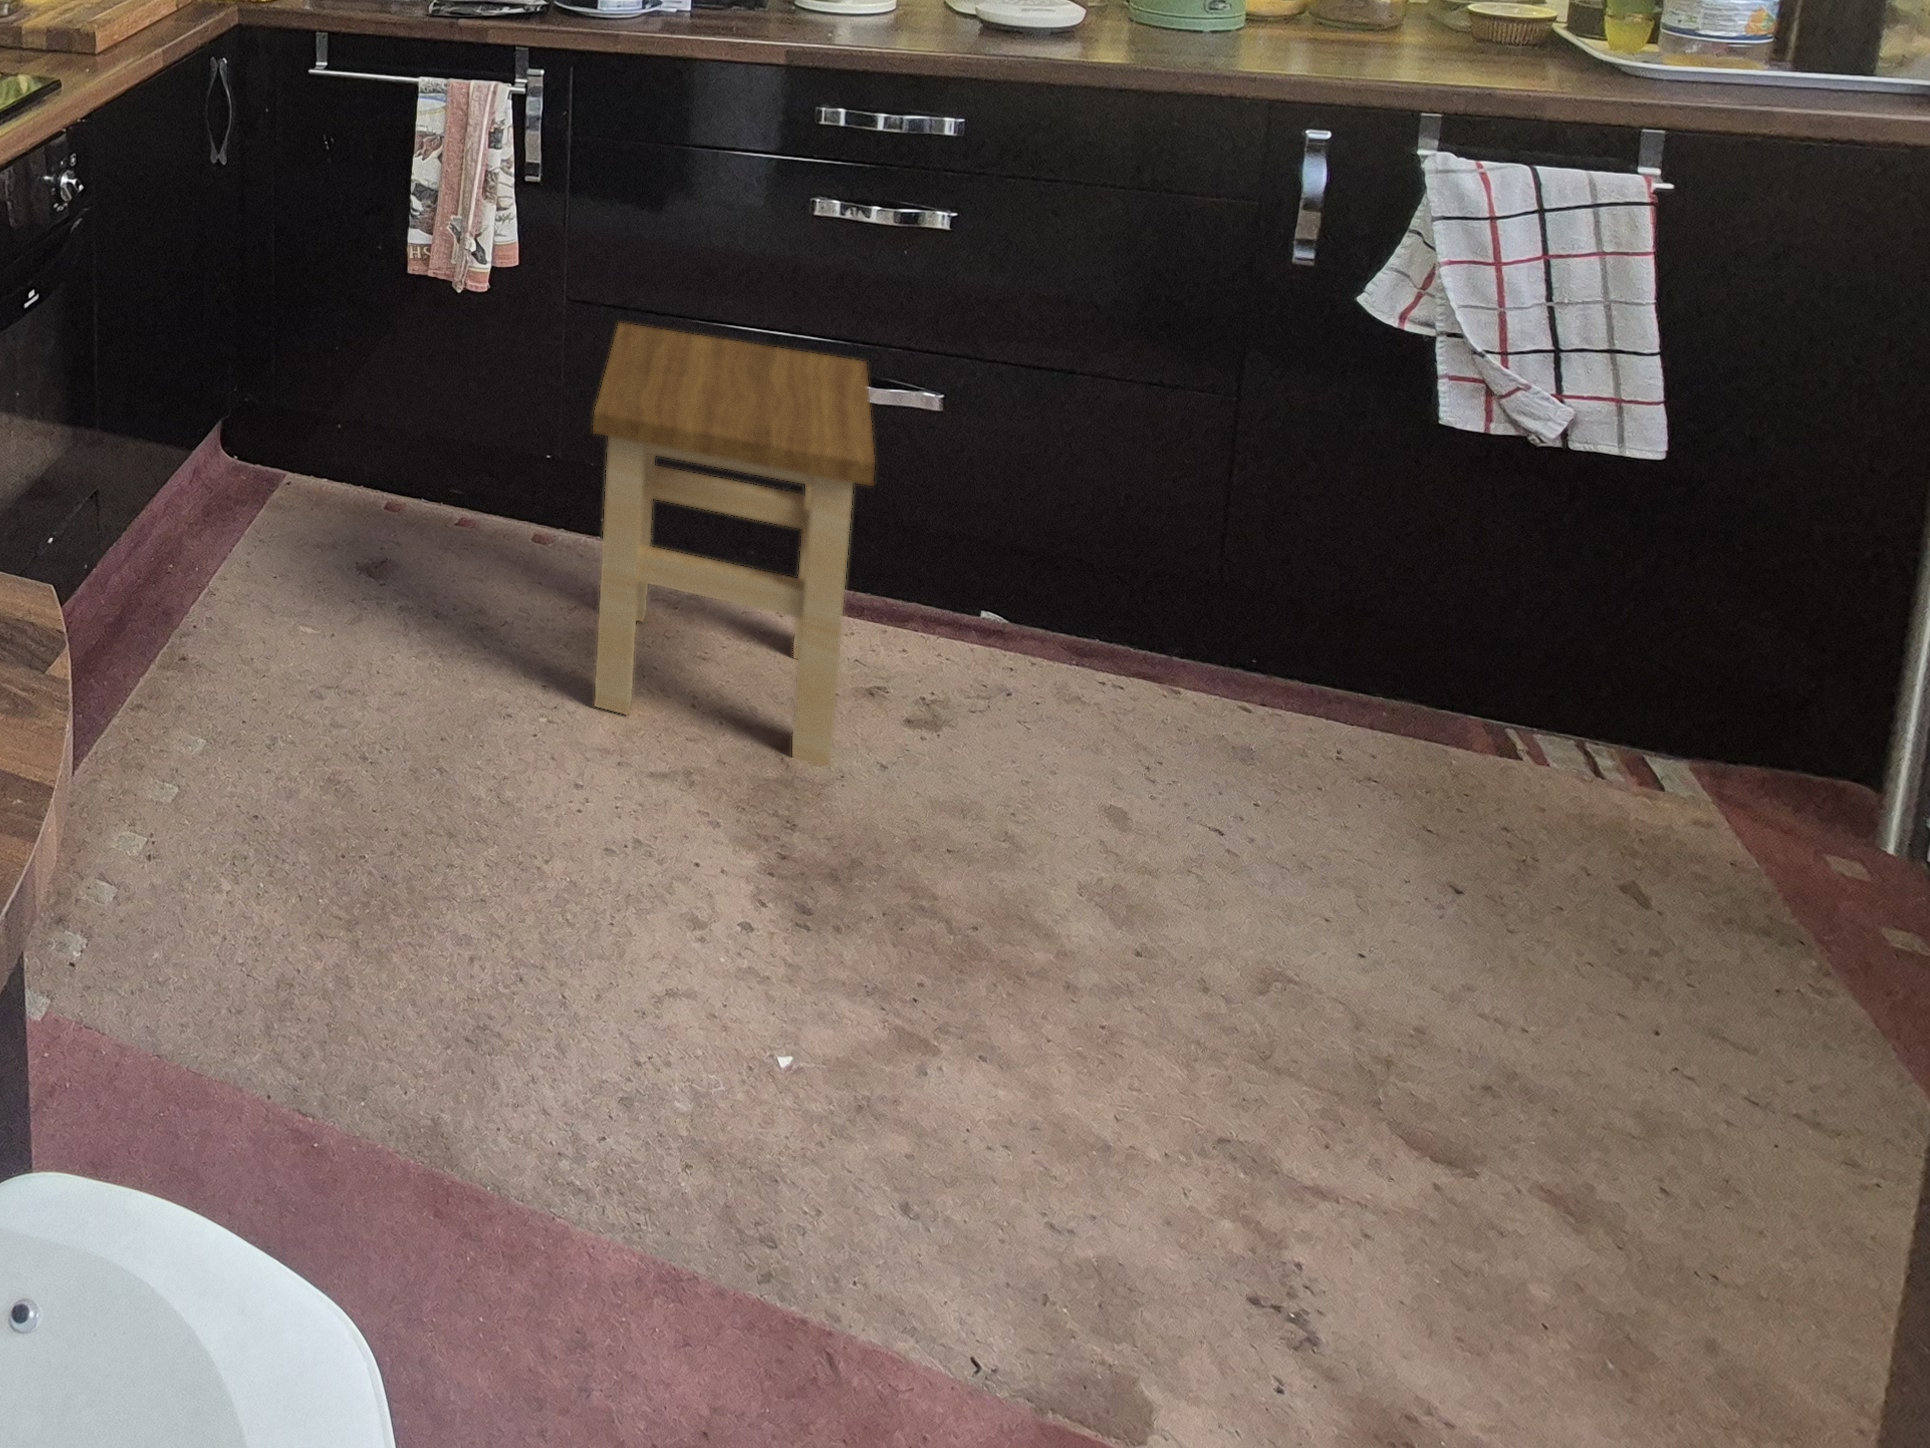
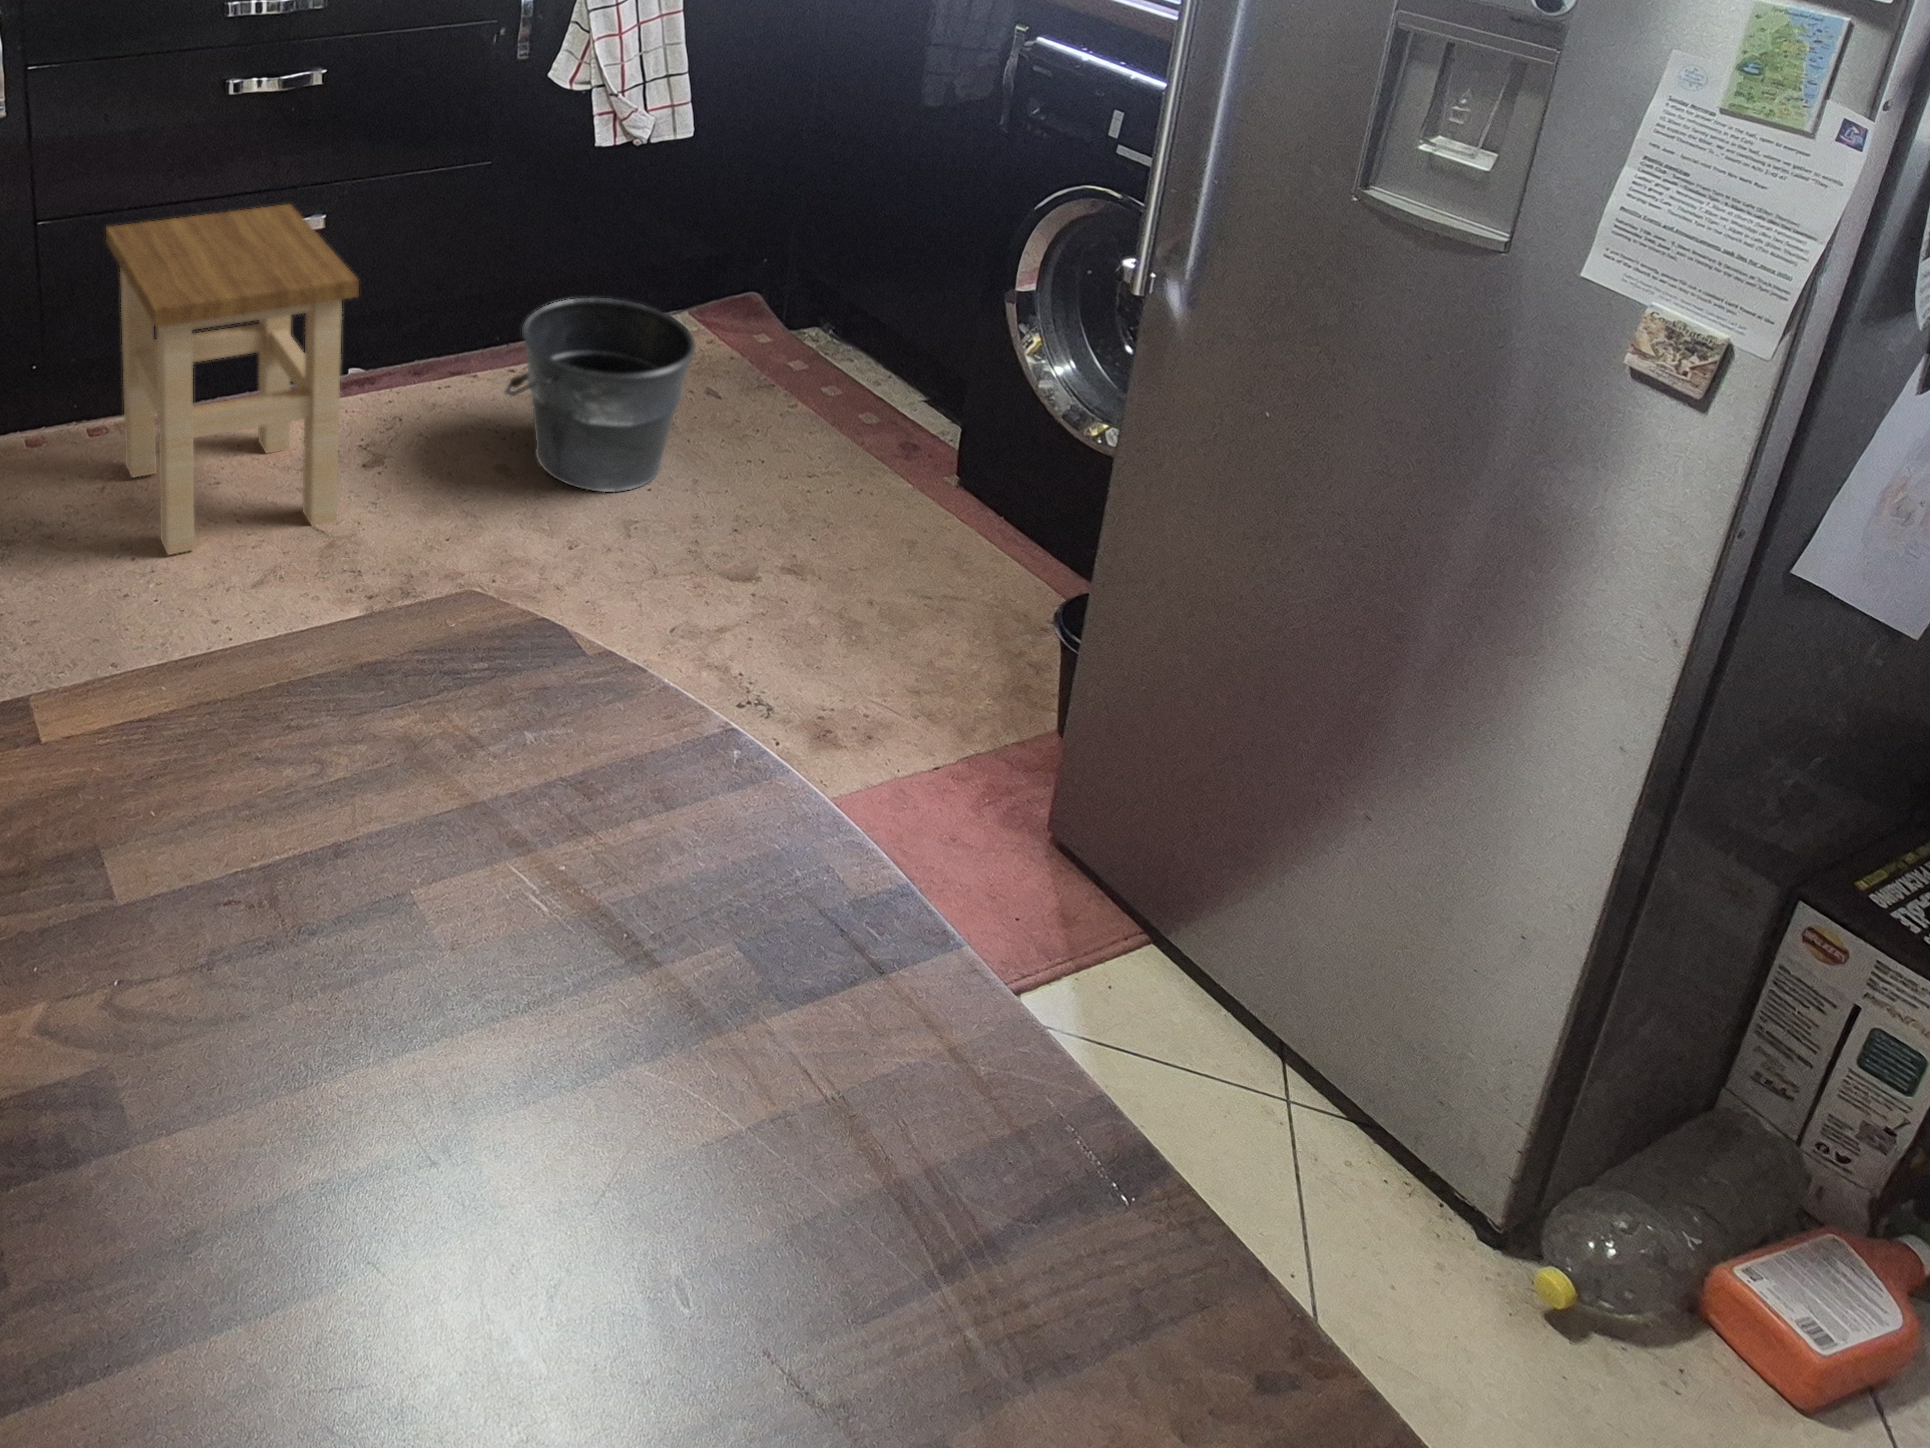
bucket: none [1146,617,1525,952] -> present [505,298,696,492]

